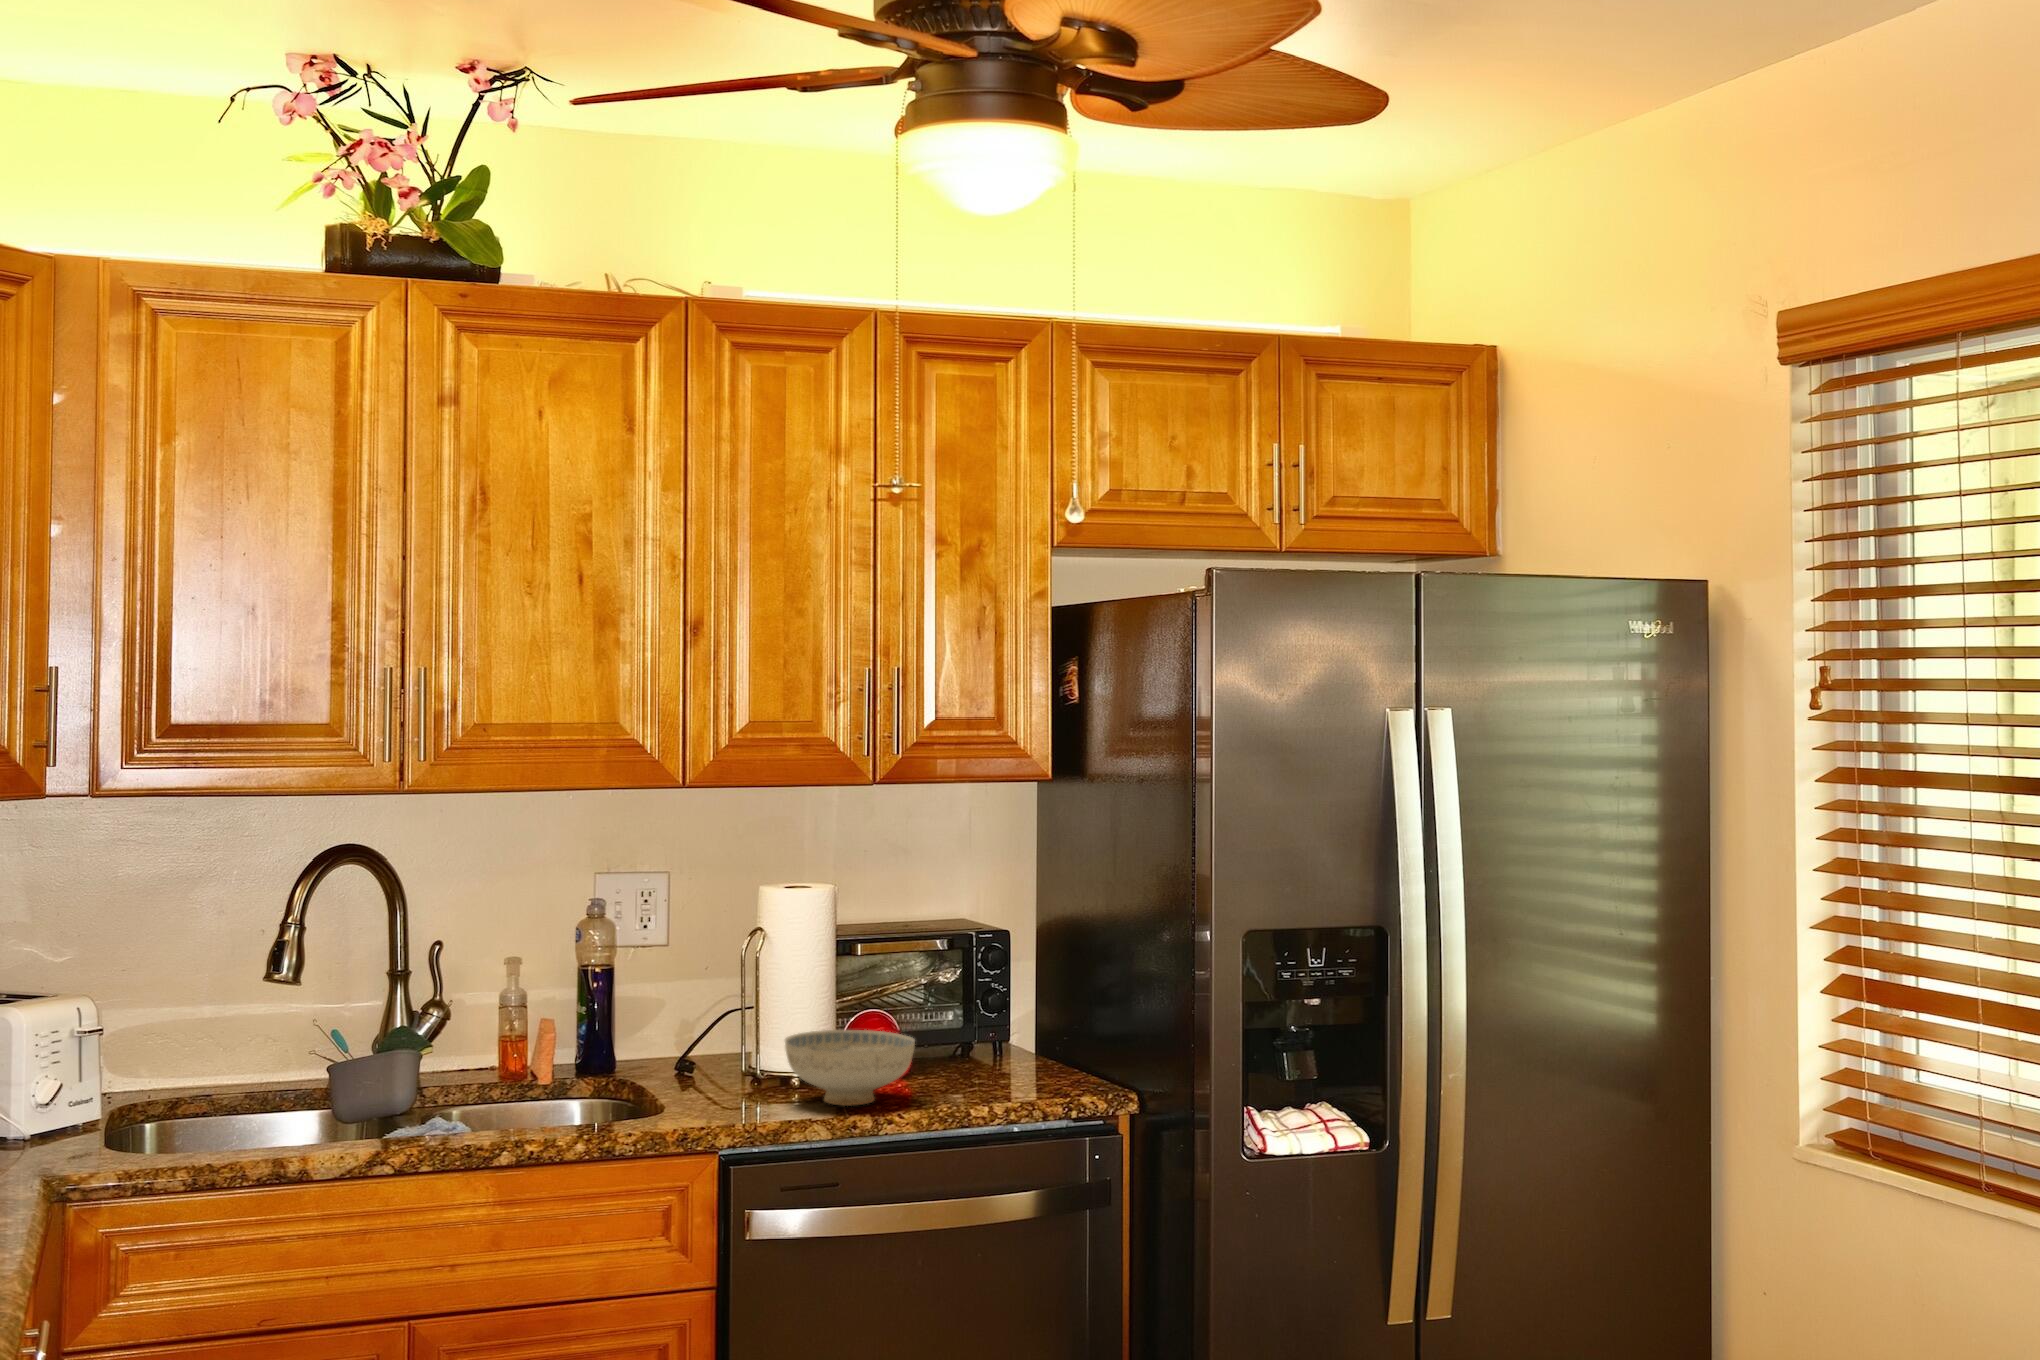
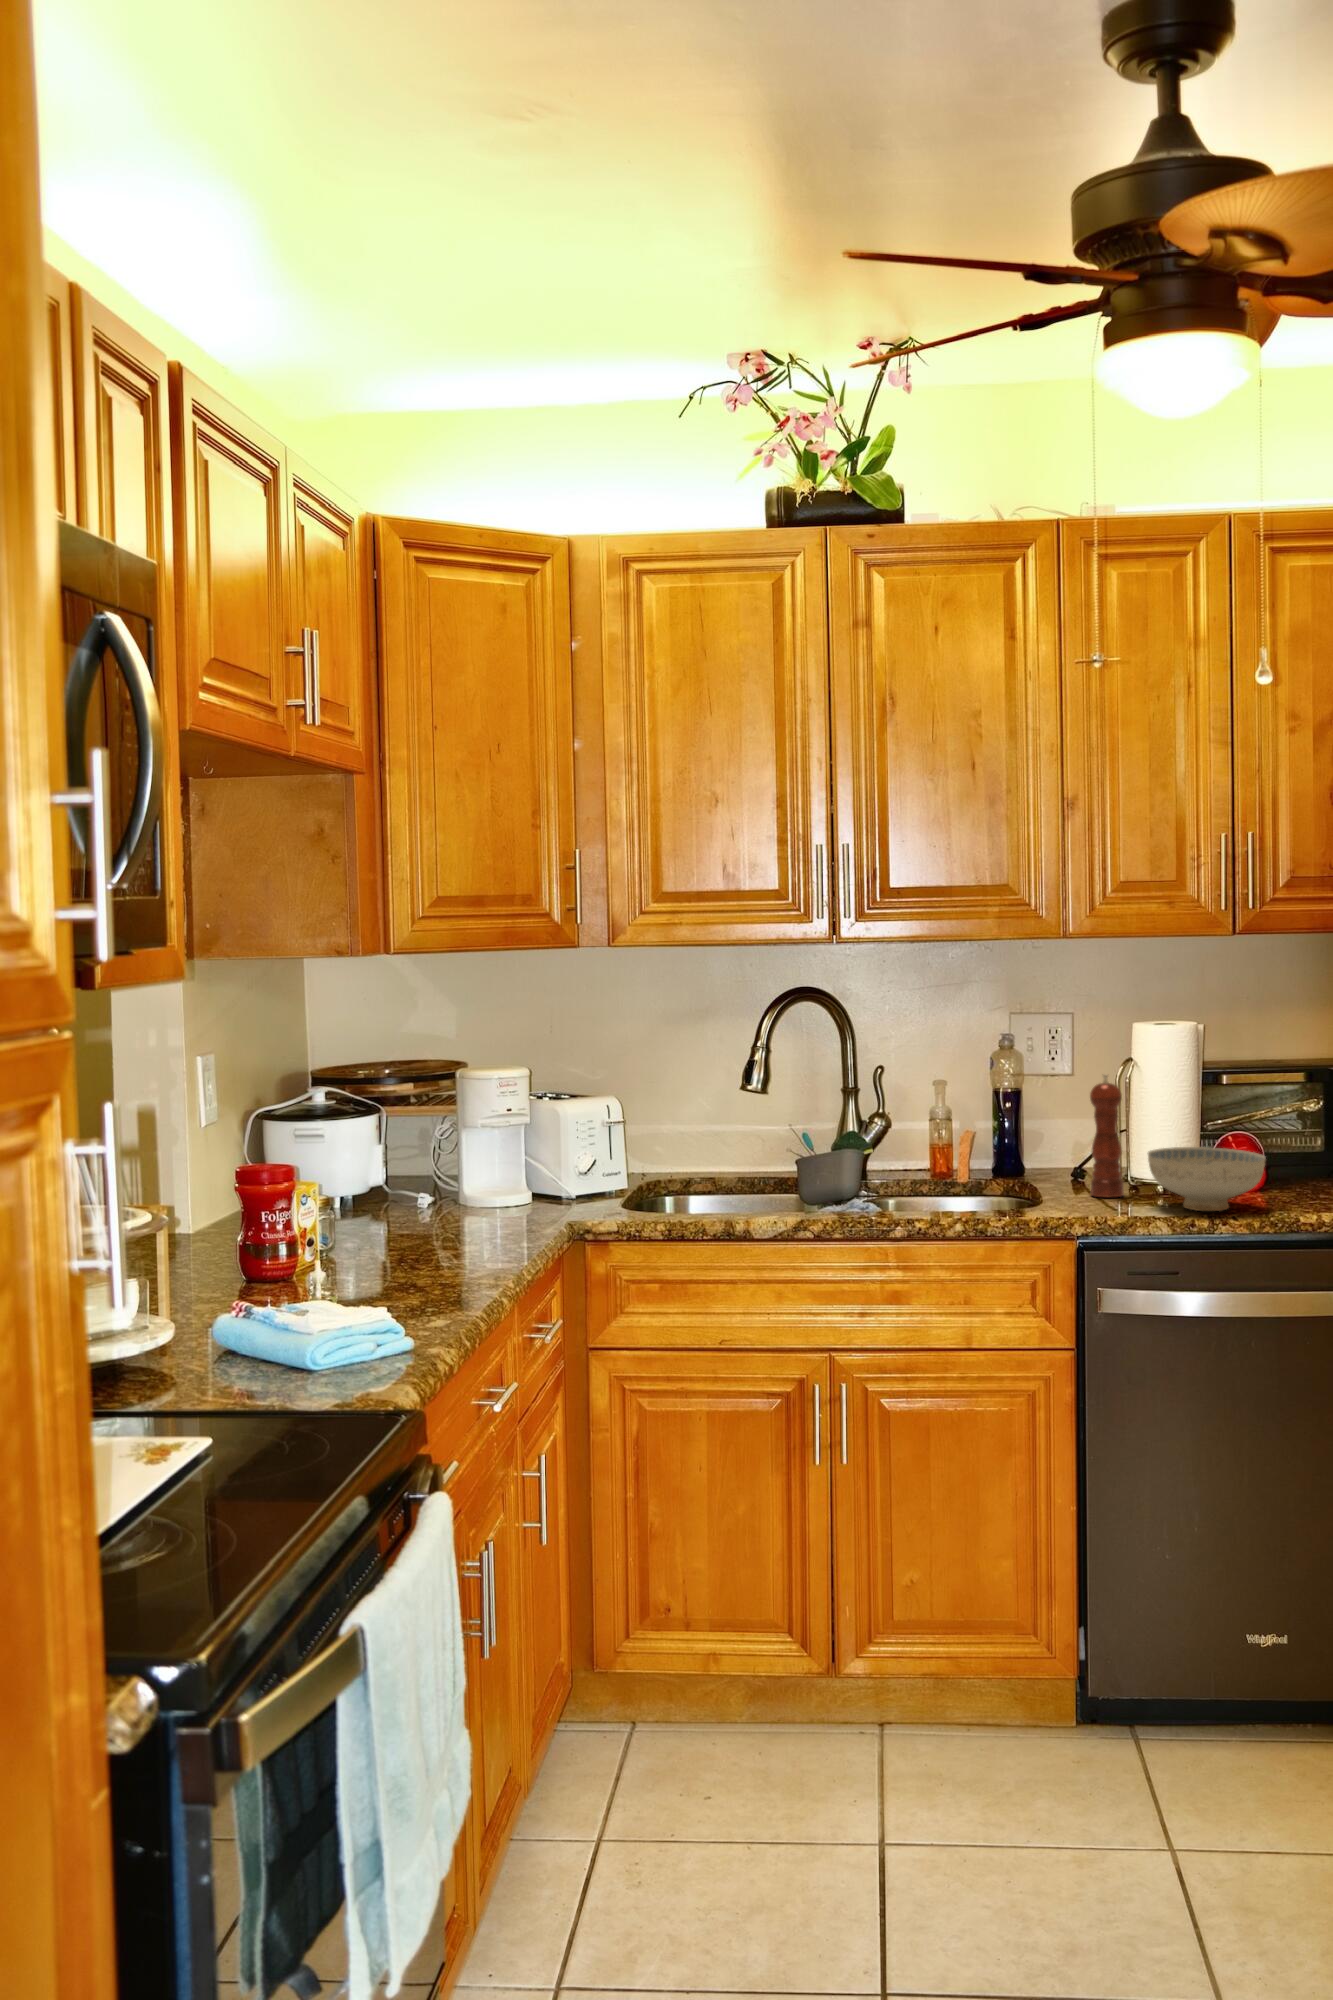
pepper mill: none [709,948,748,1095] -> present [1090,1074,1124,1197]

